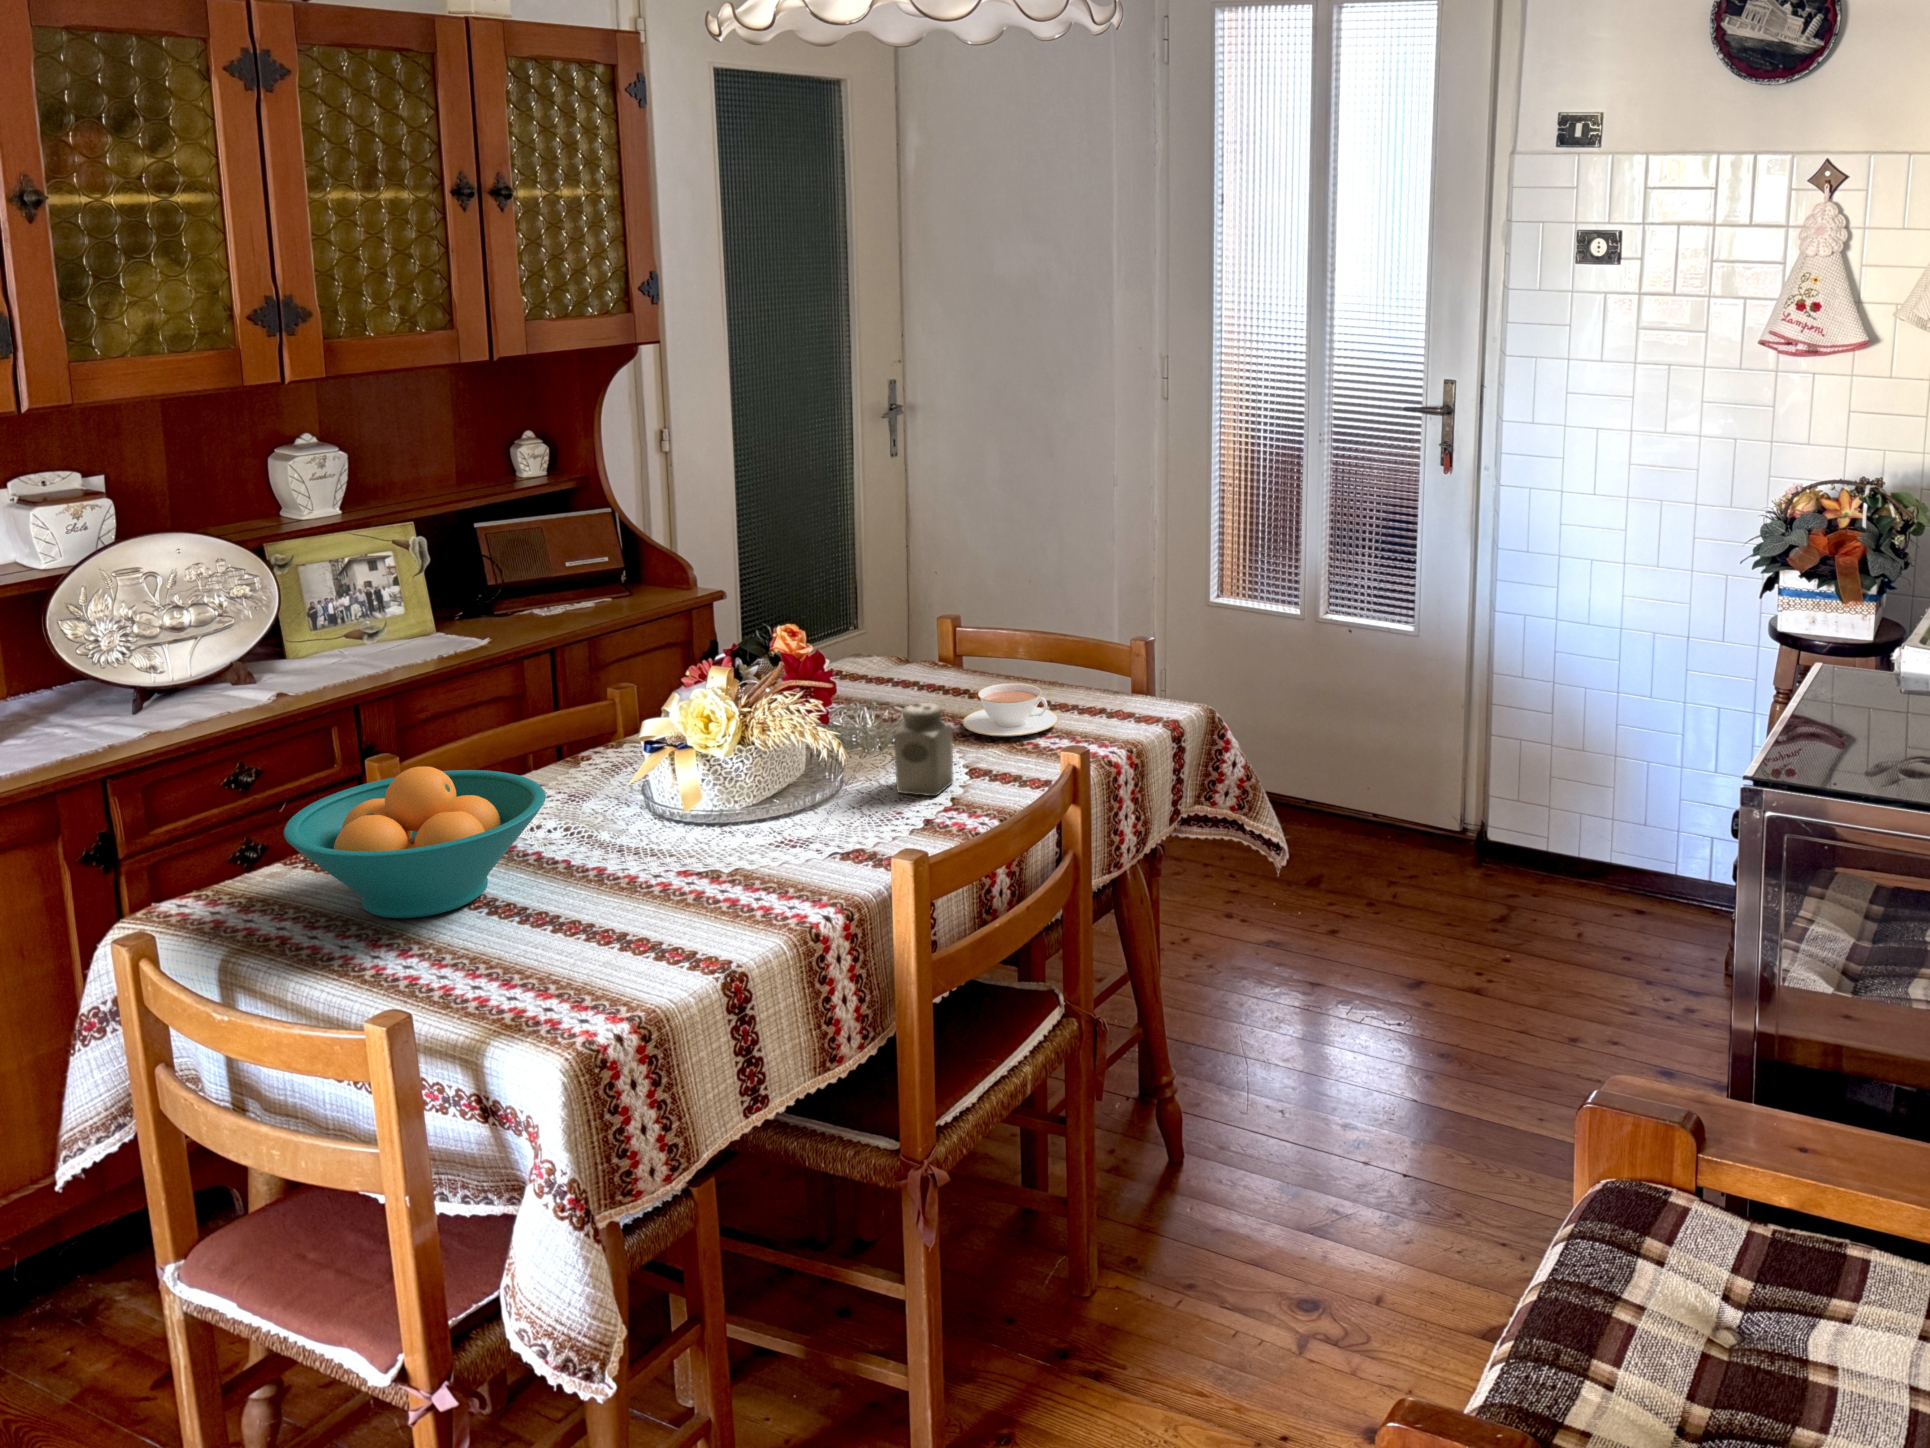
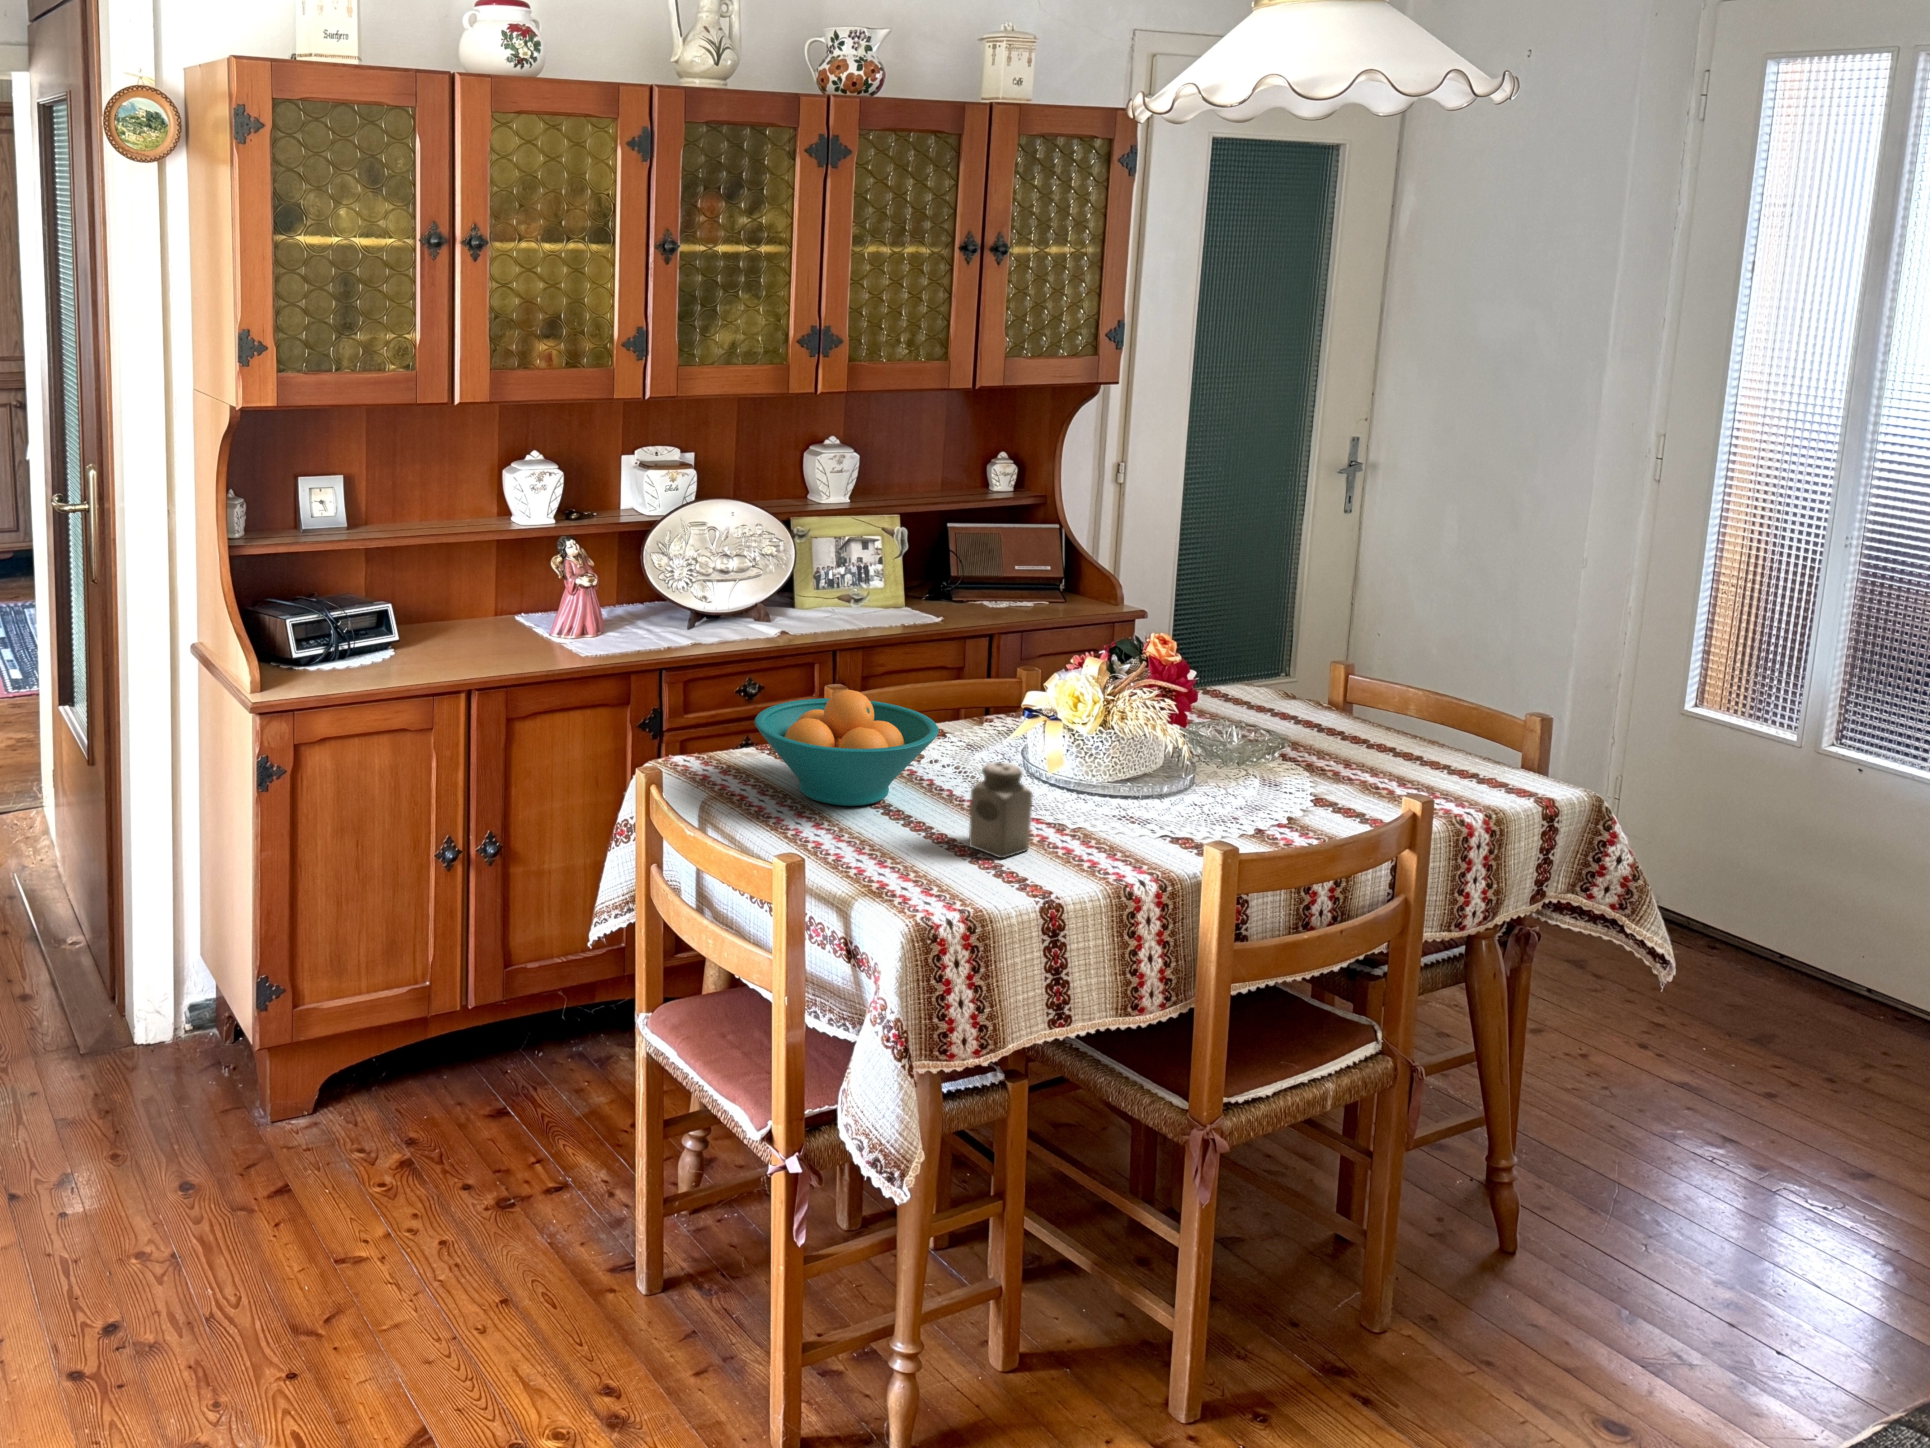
teacup: present [963,683,1058,736] -> none [1325,729,1425,781]
salt shaker: present [894,703,953,796] -> present [969,762,1032,858]

